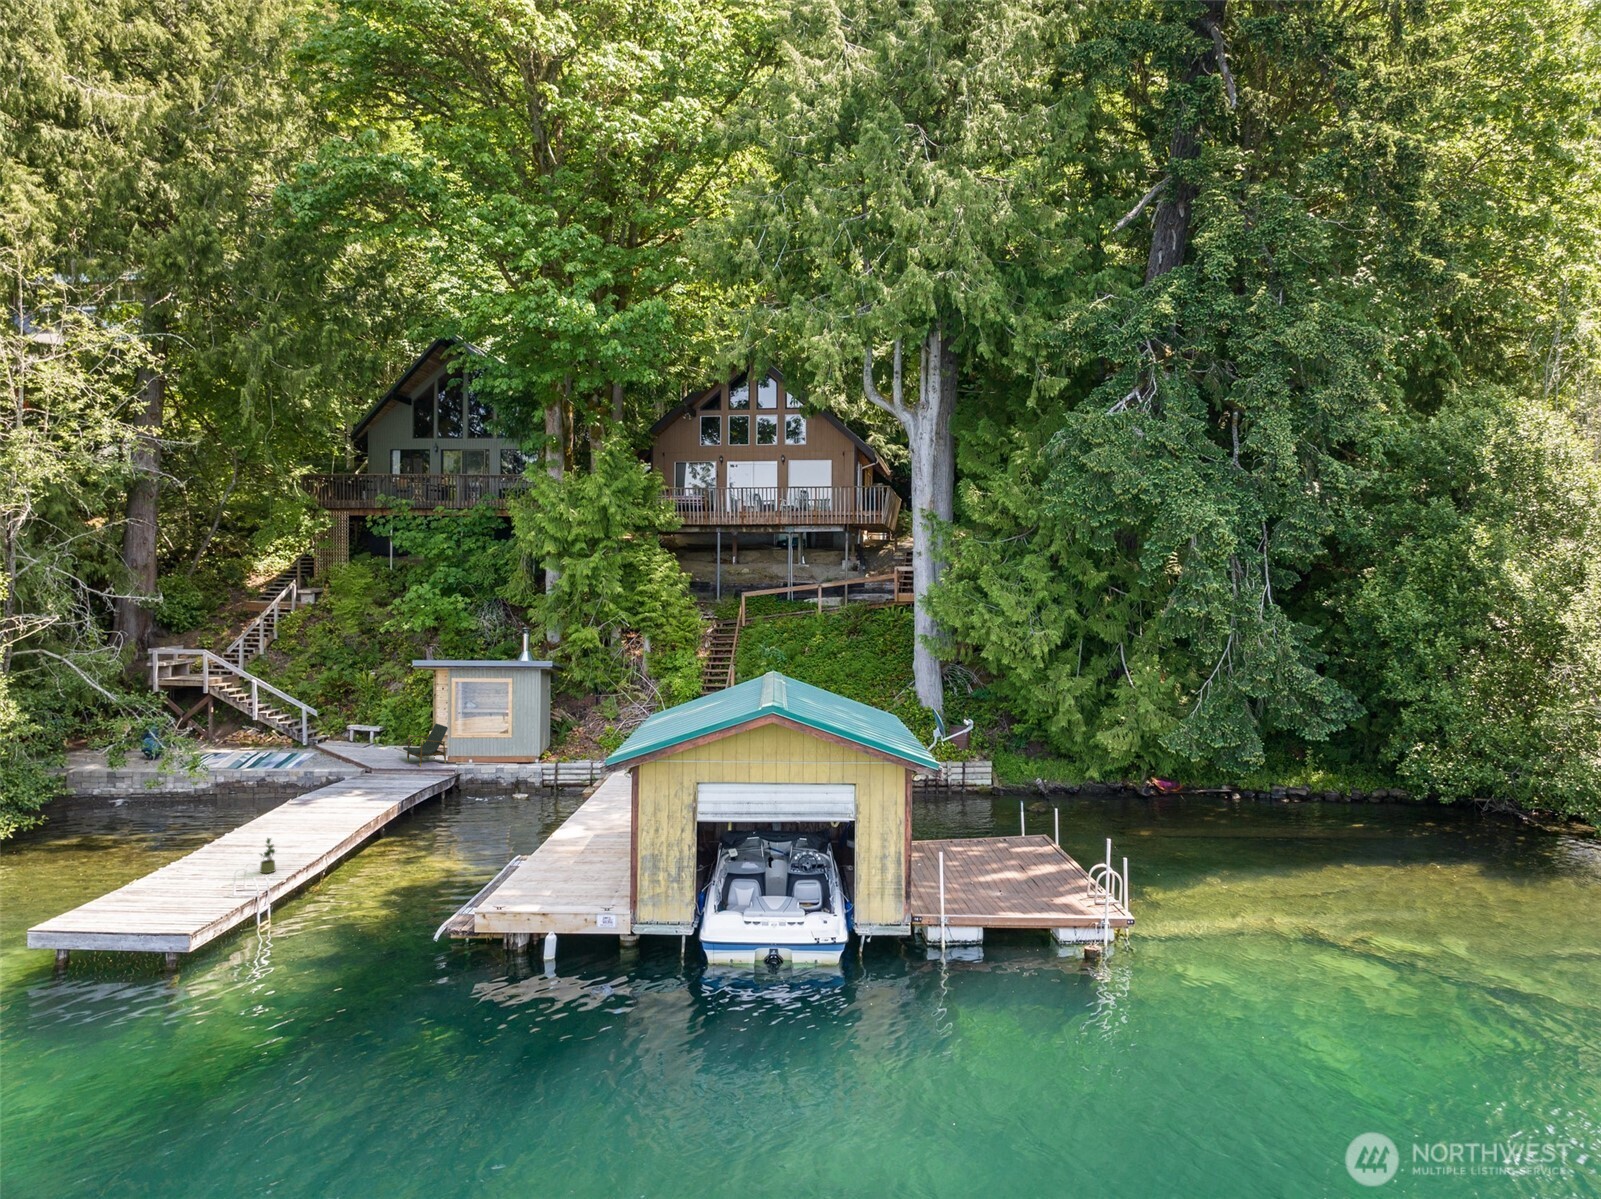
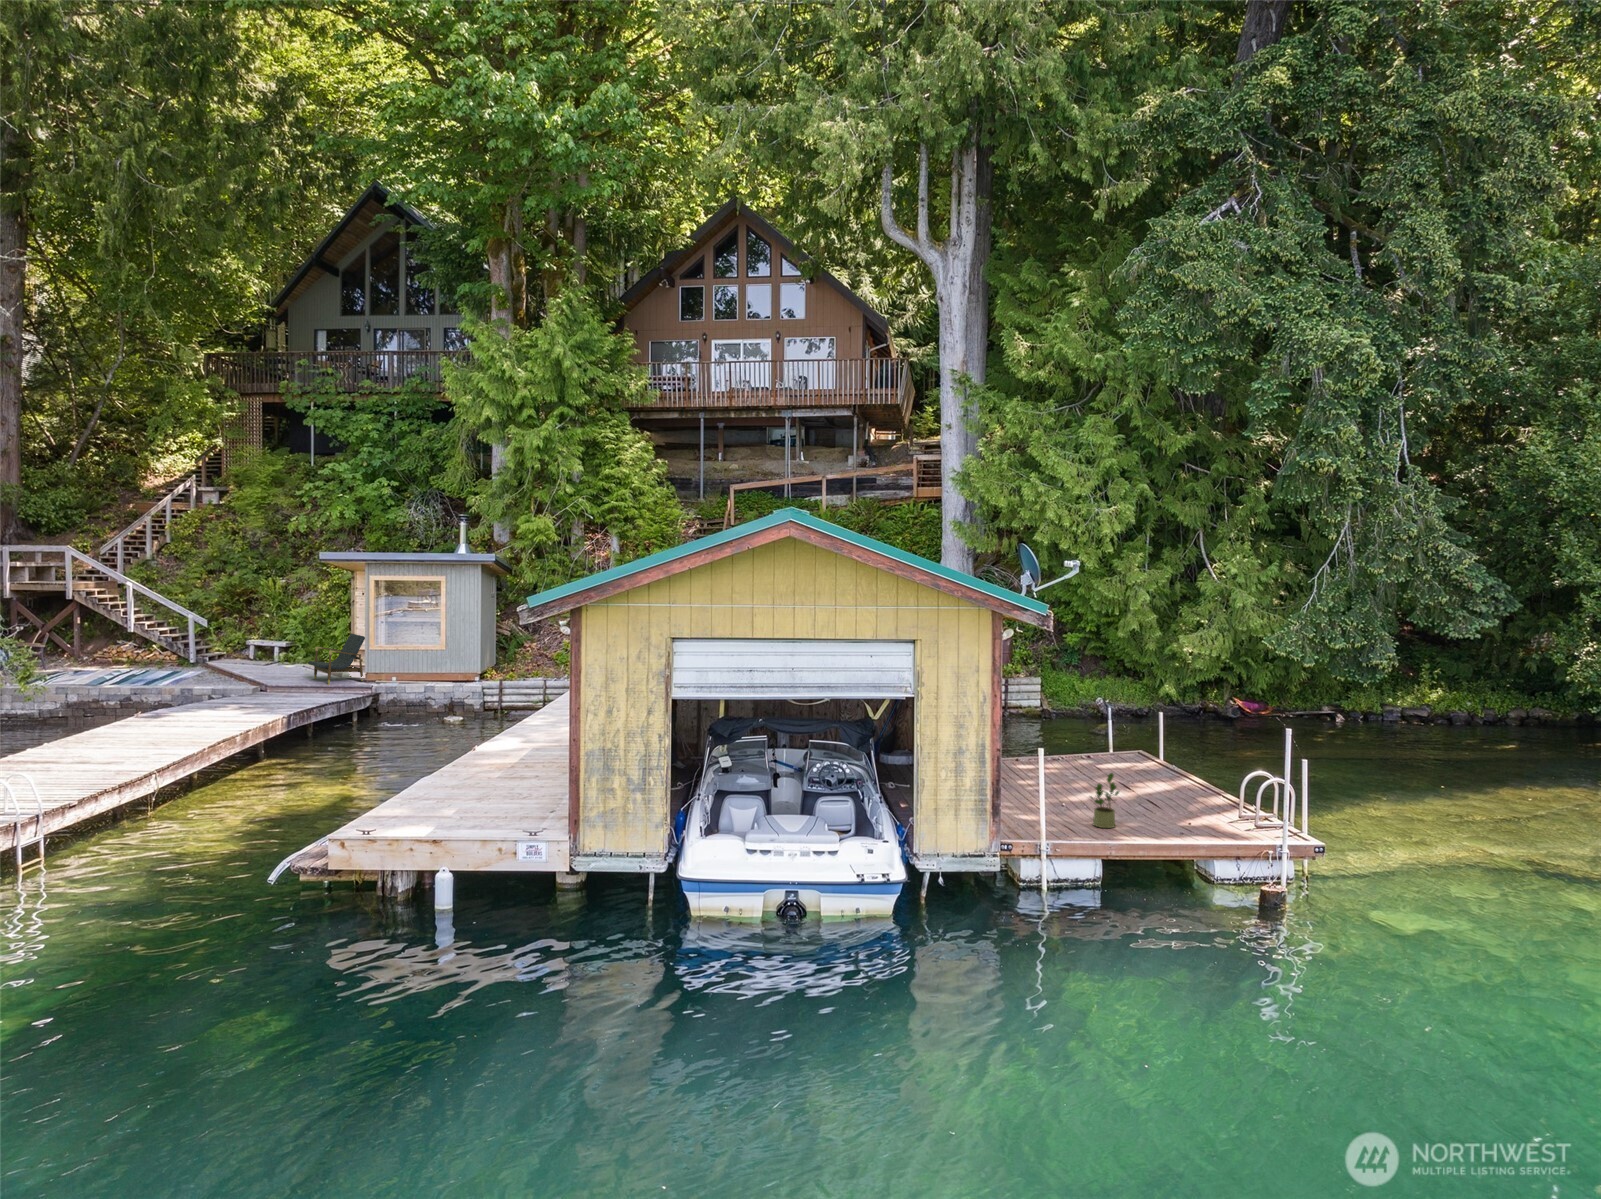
potted plant: present [260,838,275,873] -> present [1090,773,1119,828]

